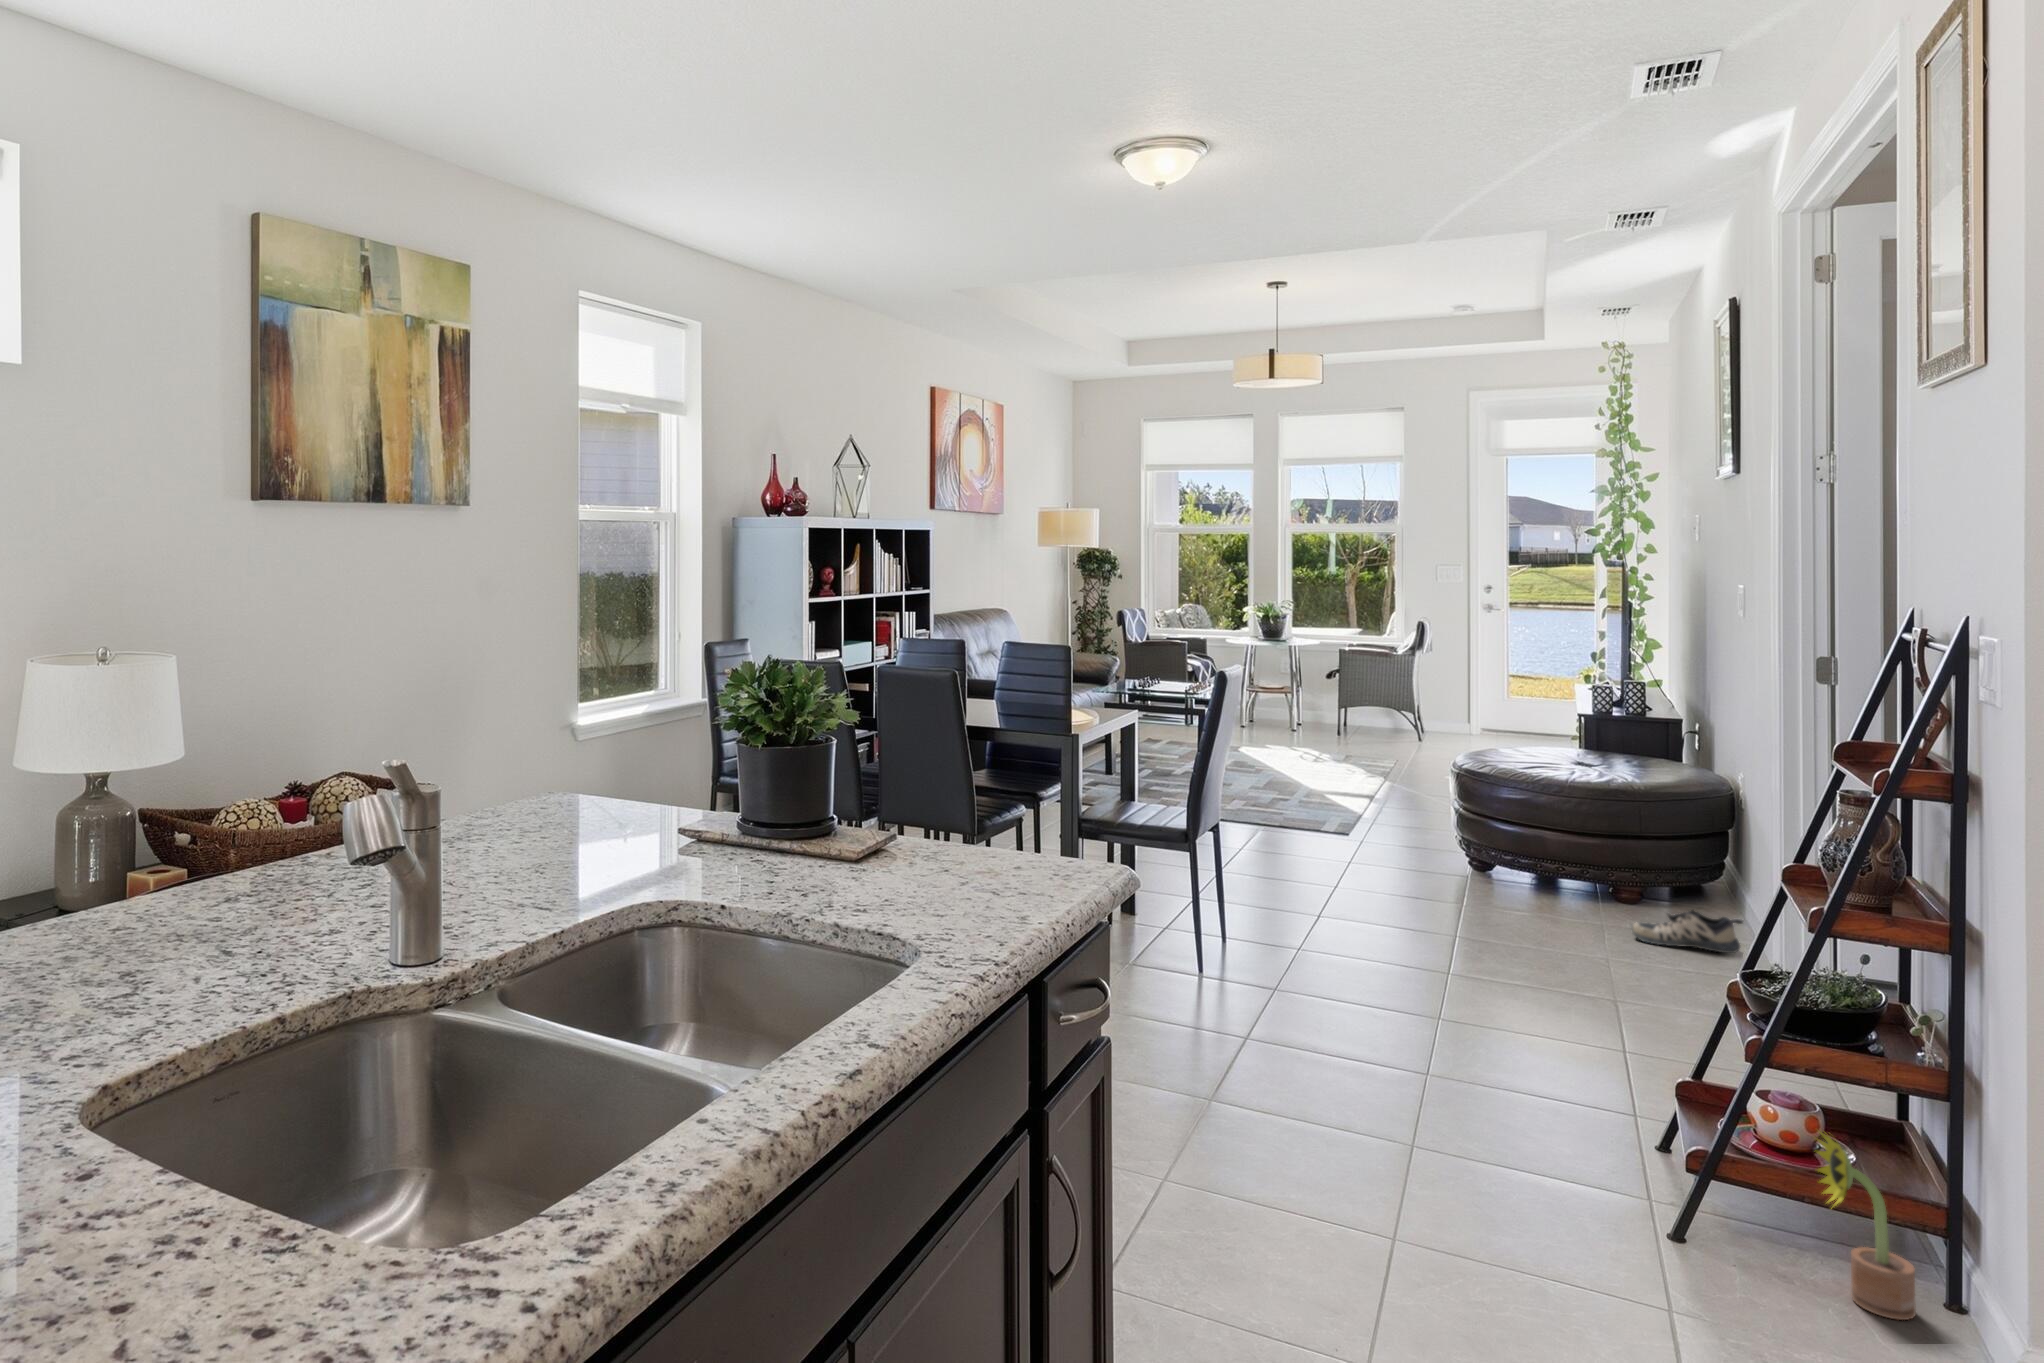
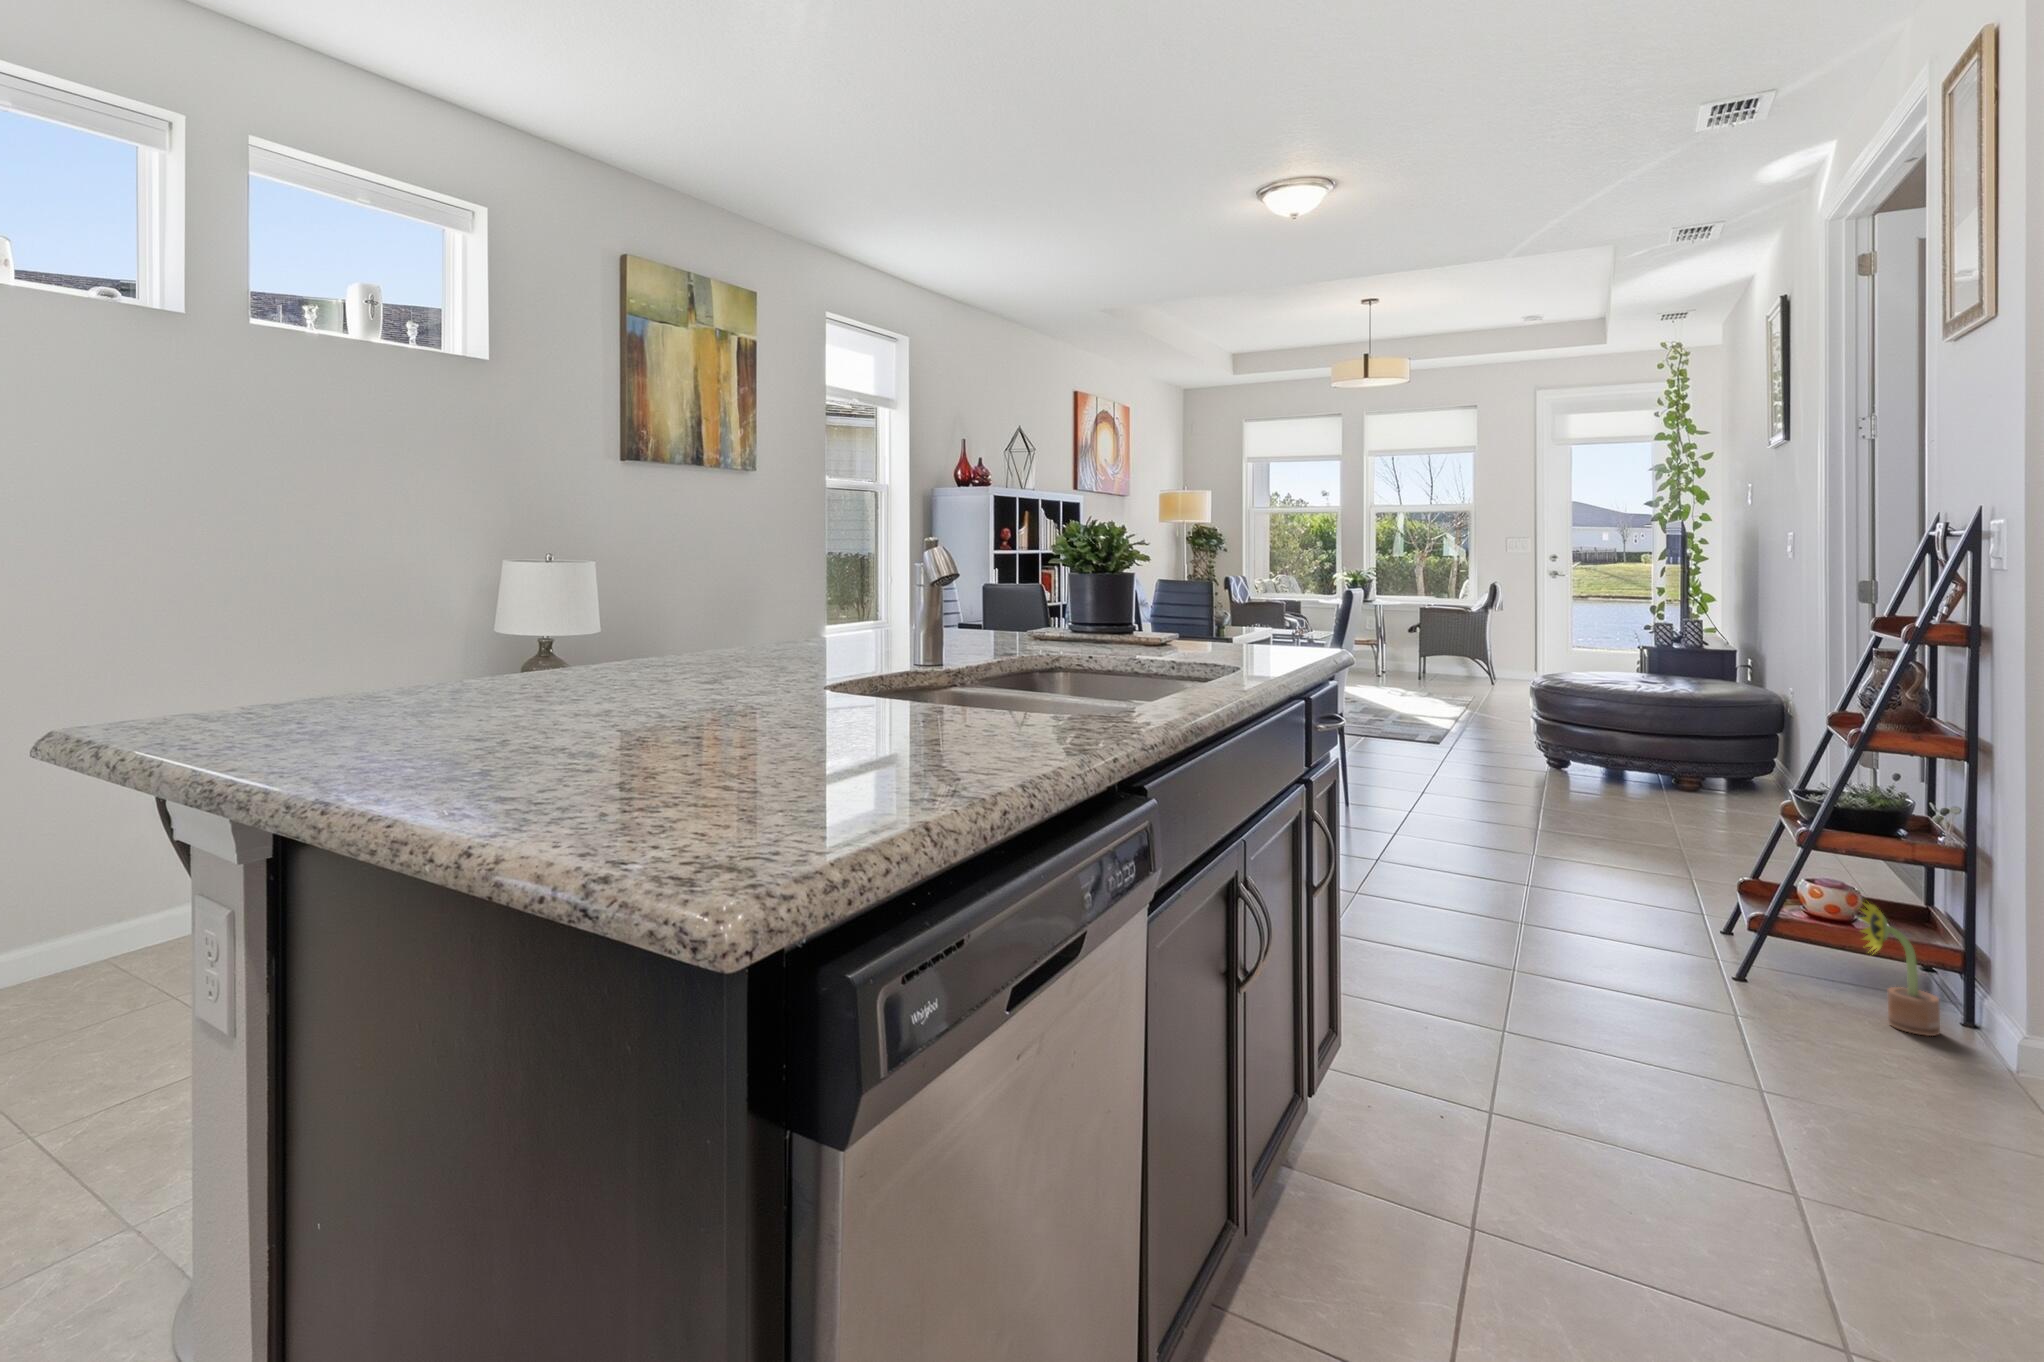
shoe: present [1631,910,1743,953] -> none [1696,793,1795,828]

